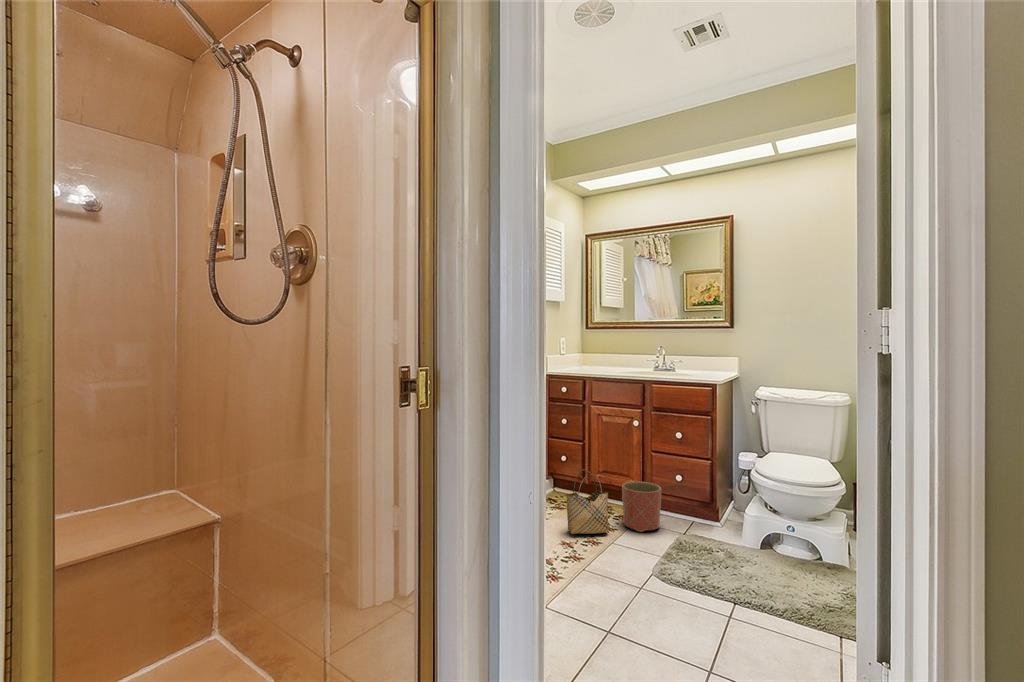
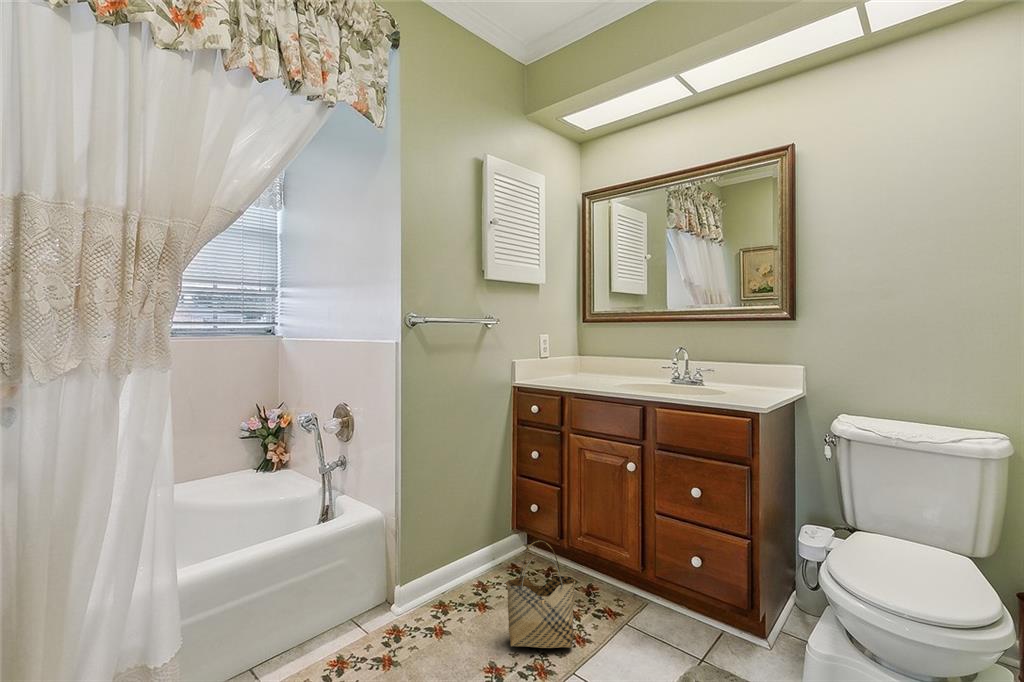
planter: present [622,481,662,532] -> none [602,559,664,650]

